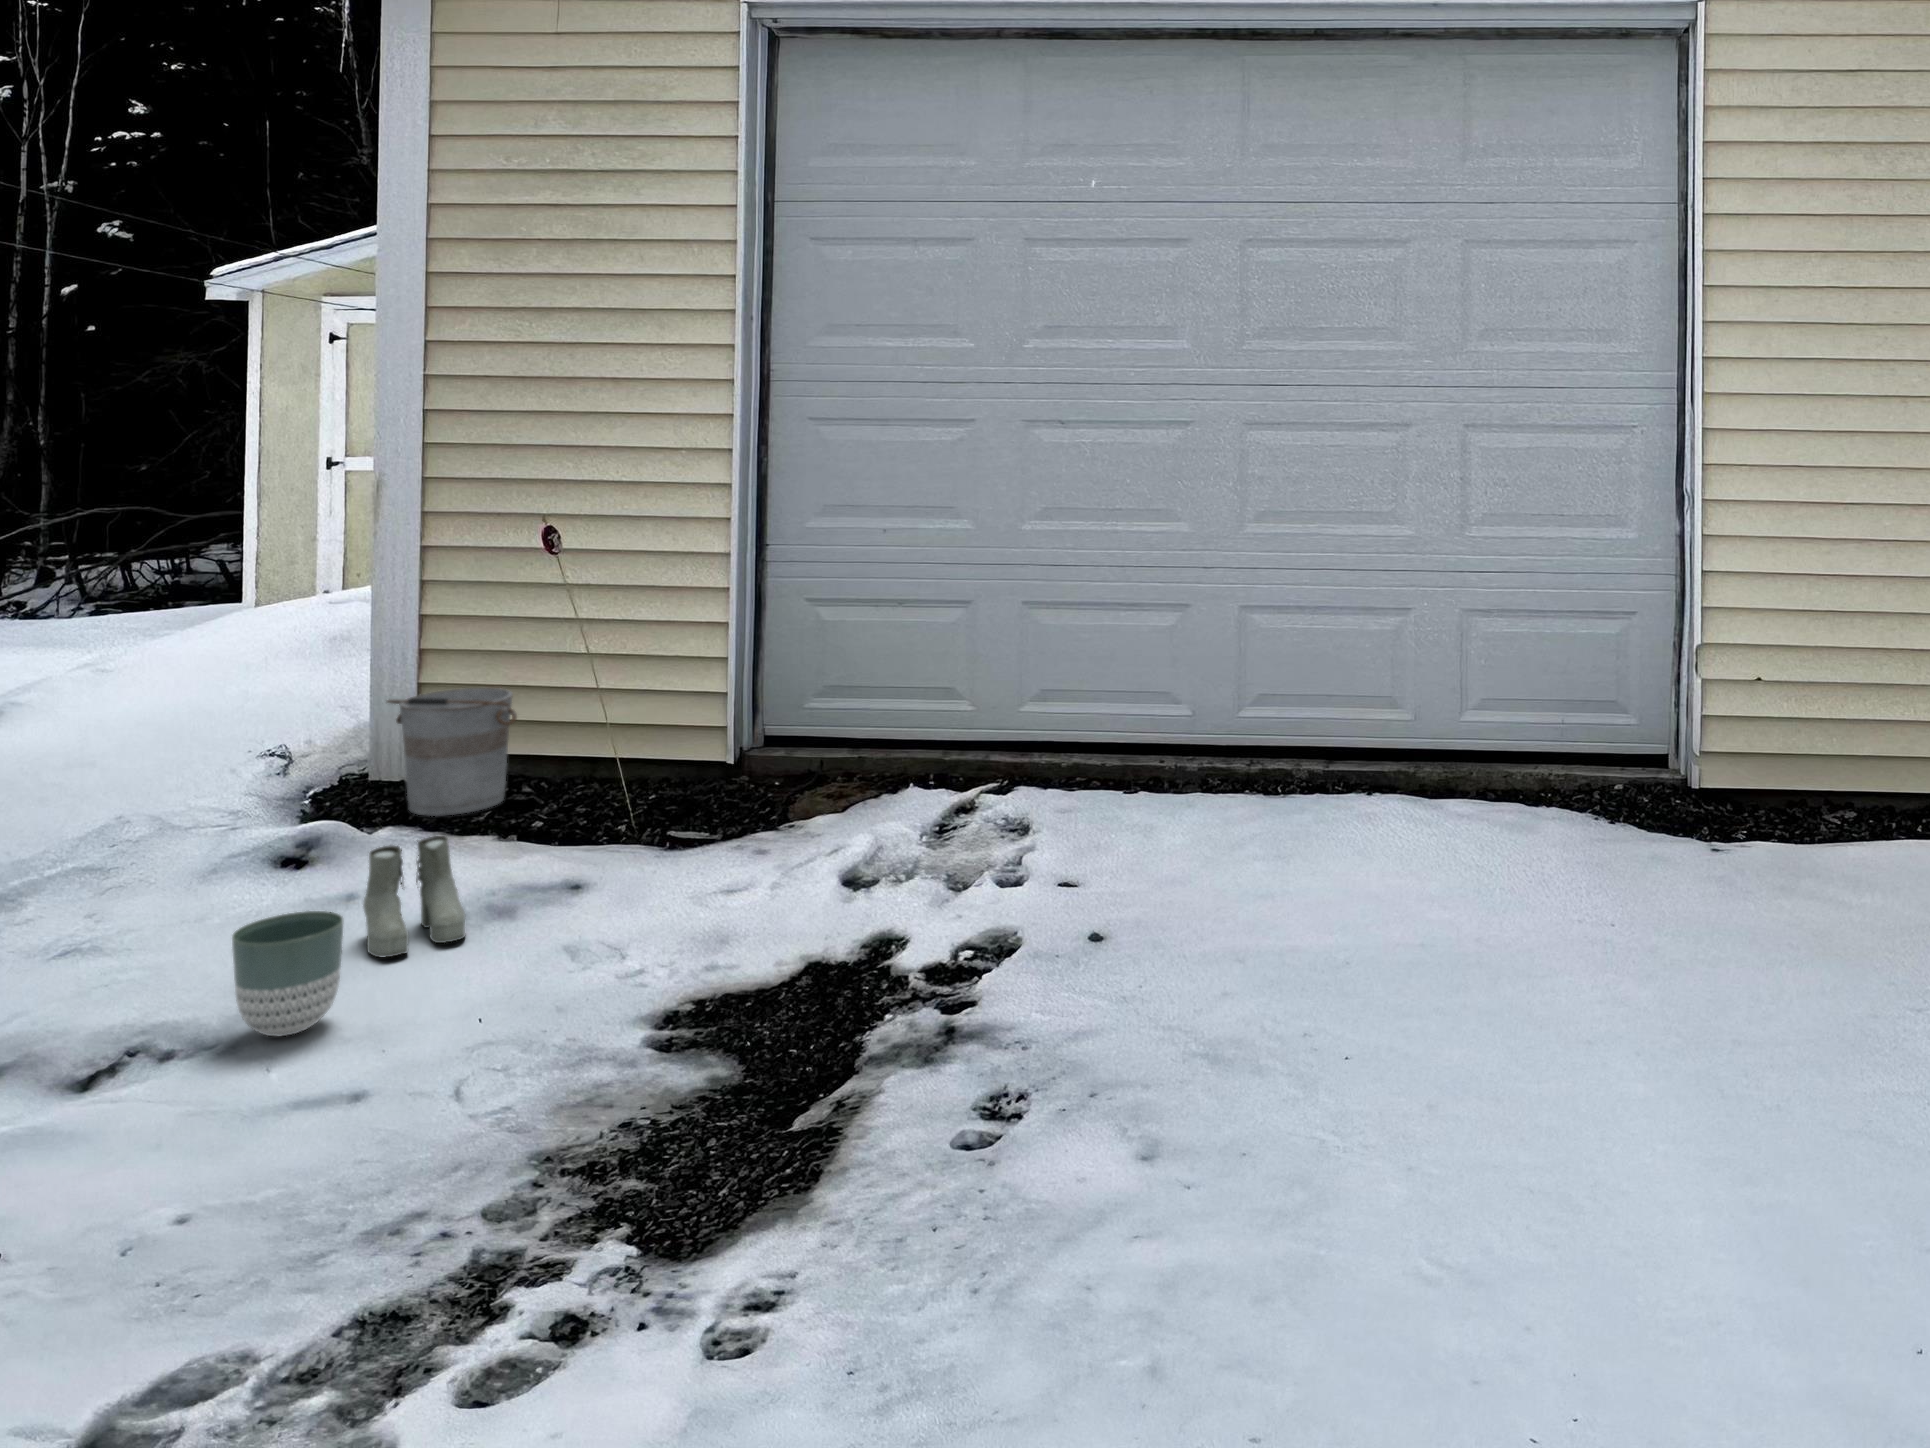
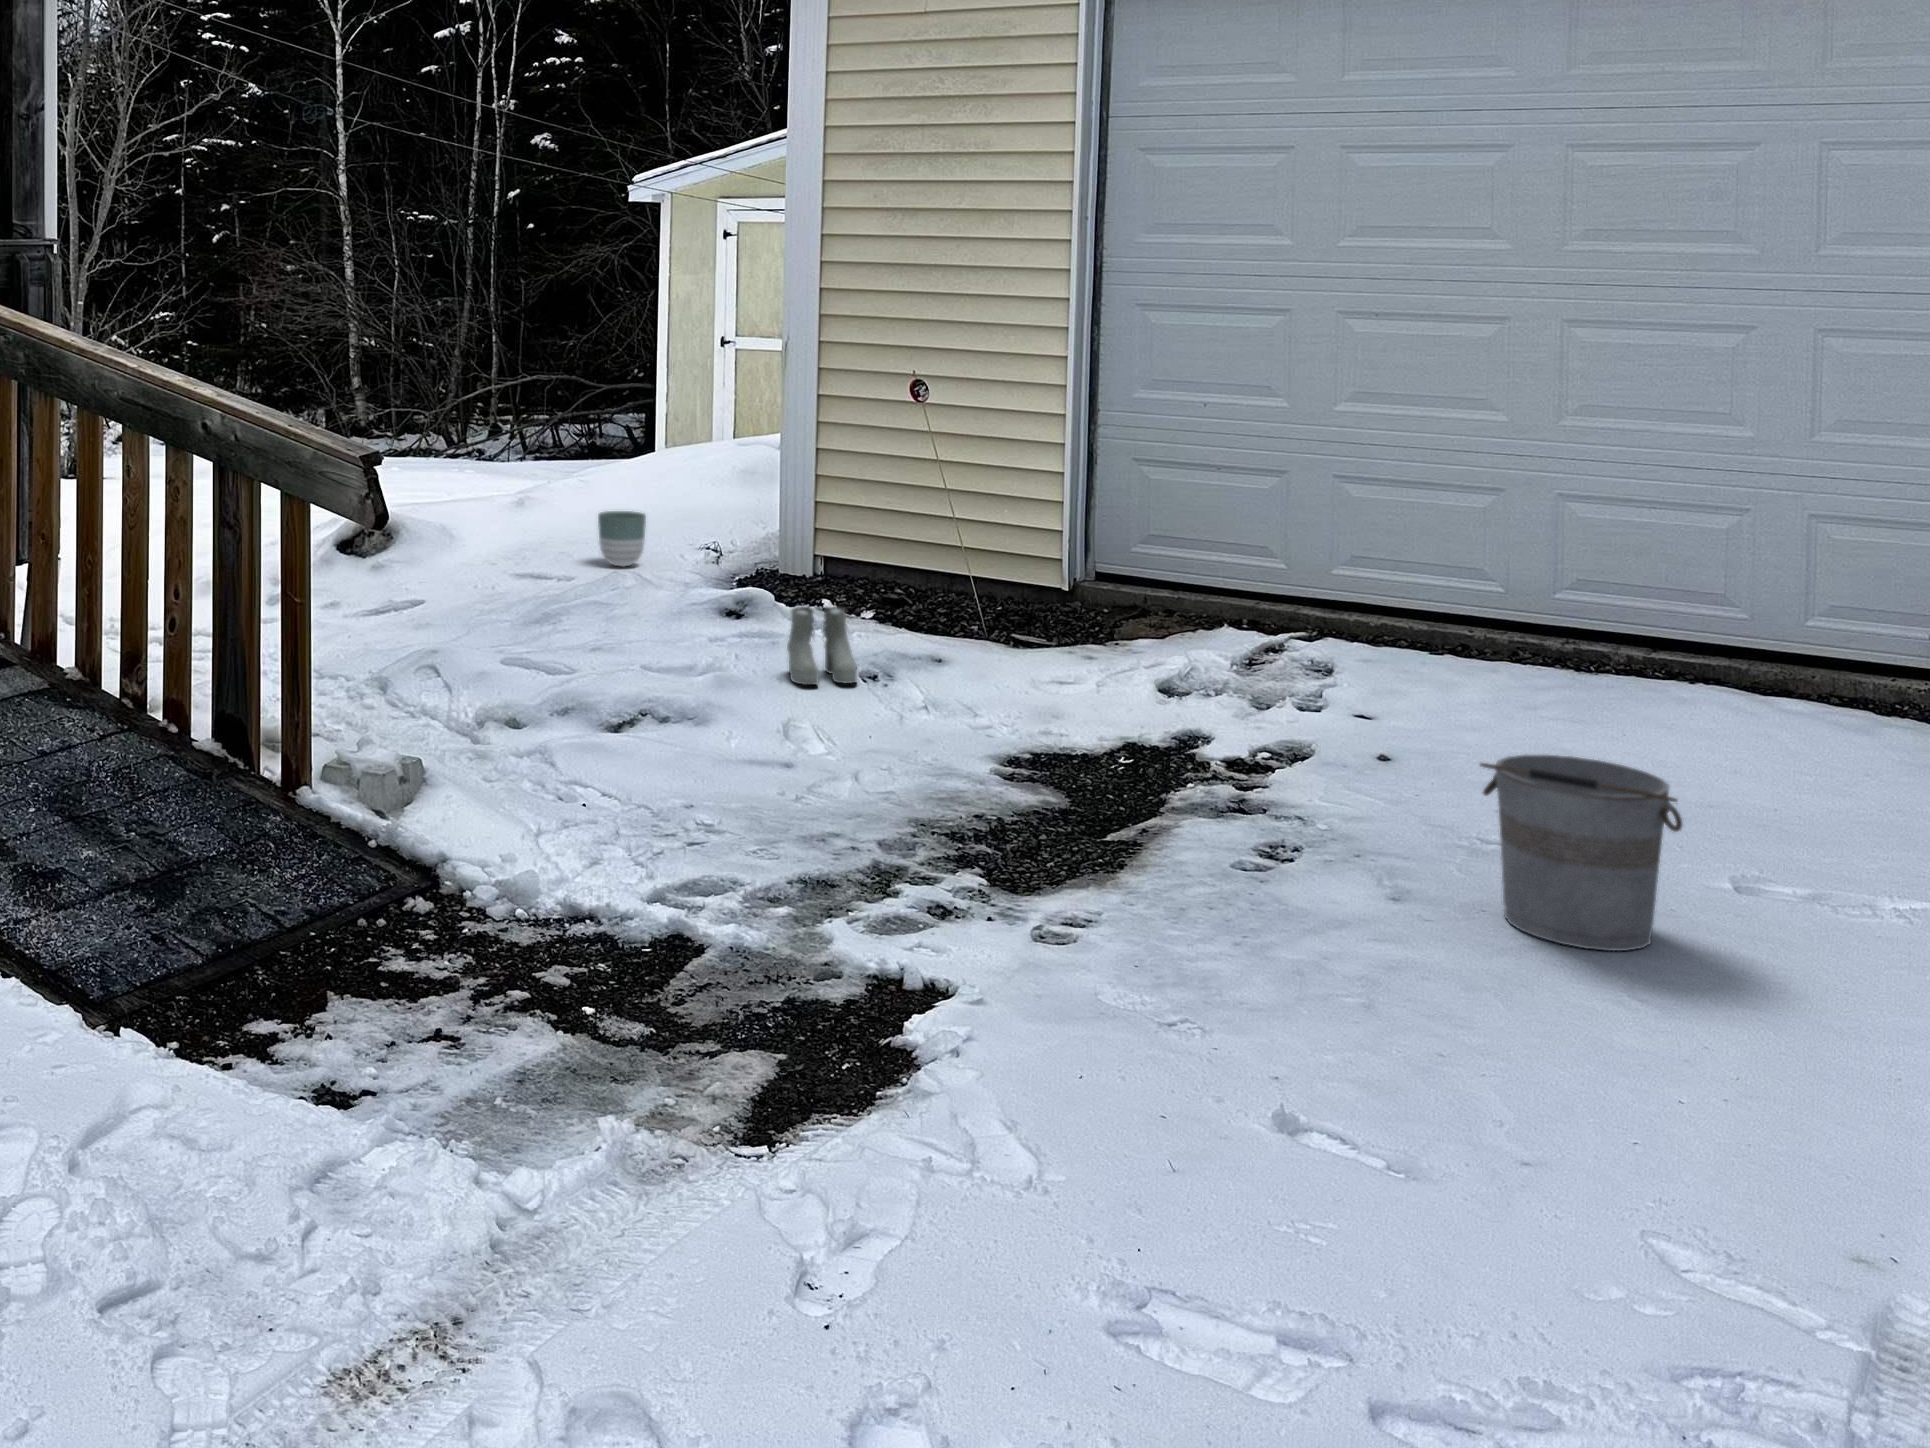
bucket: present [387,688,517,816] -> present [1480,755,1682,951]
planter: present [232,911,343,1036] -> present [598,511,646,567]

